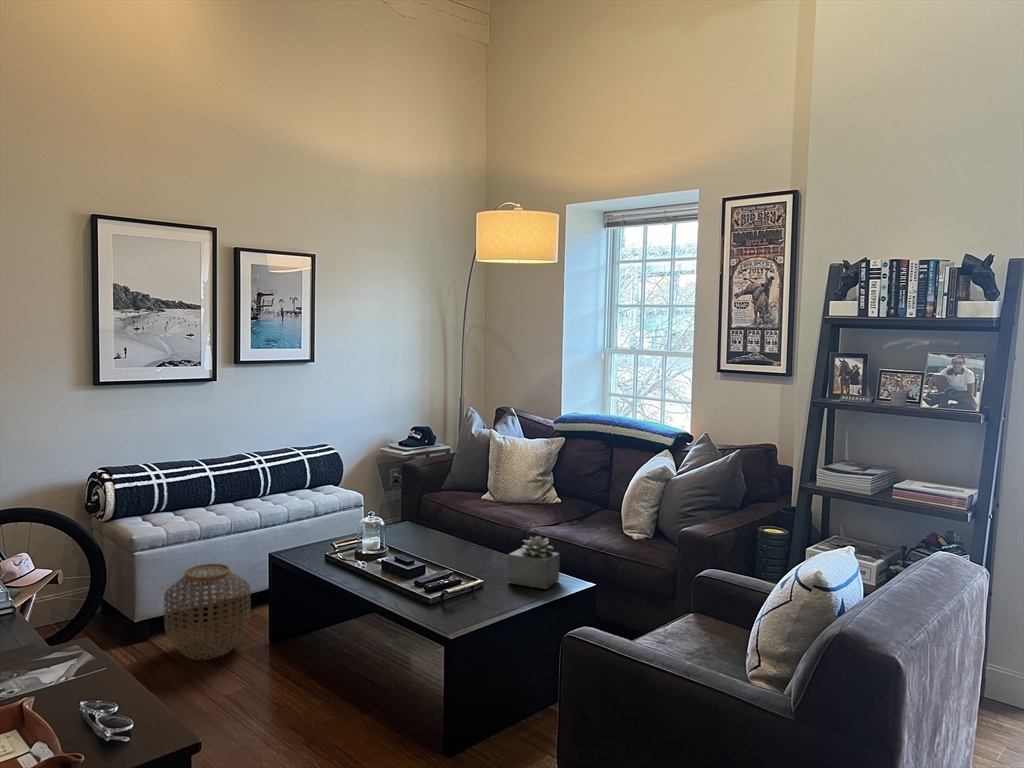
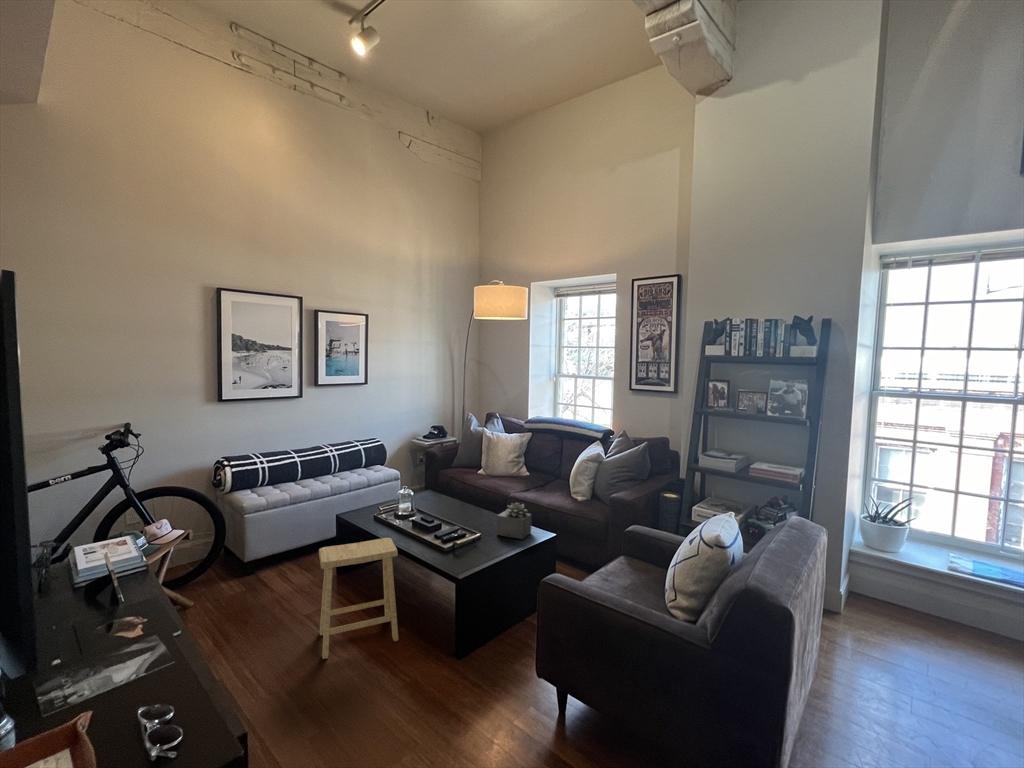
woven basket: present [164,564,250,660] -> none [262,522,323,589]
footstool: none [250,583,364,749] -> present [319,538,399,659]

